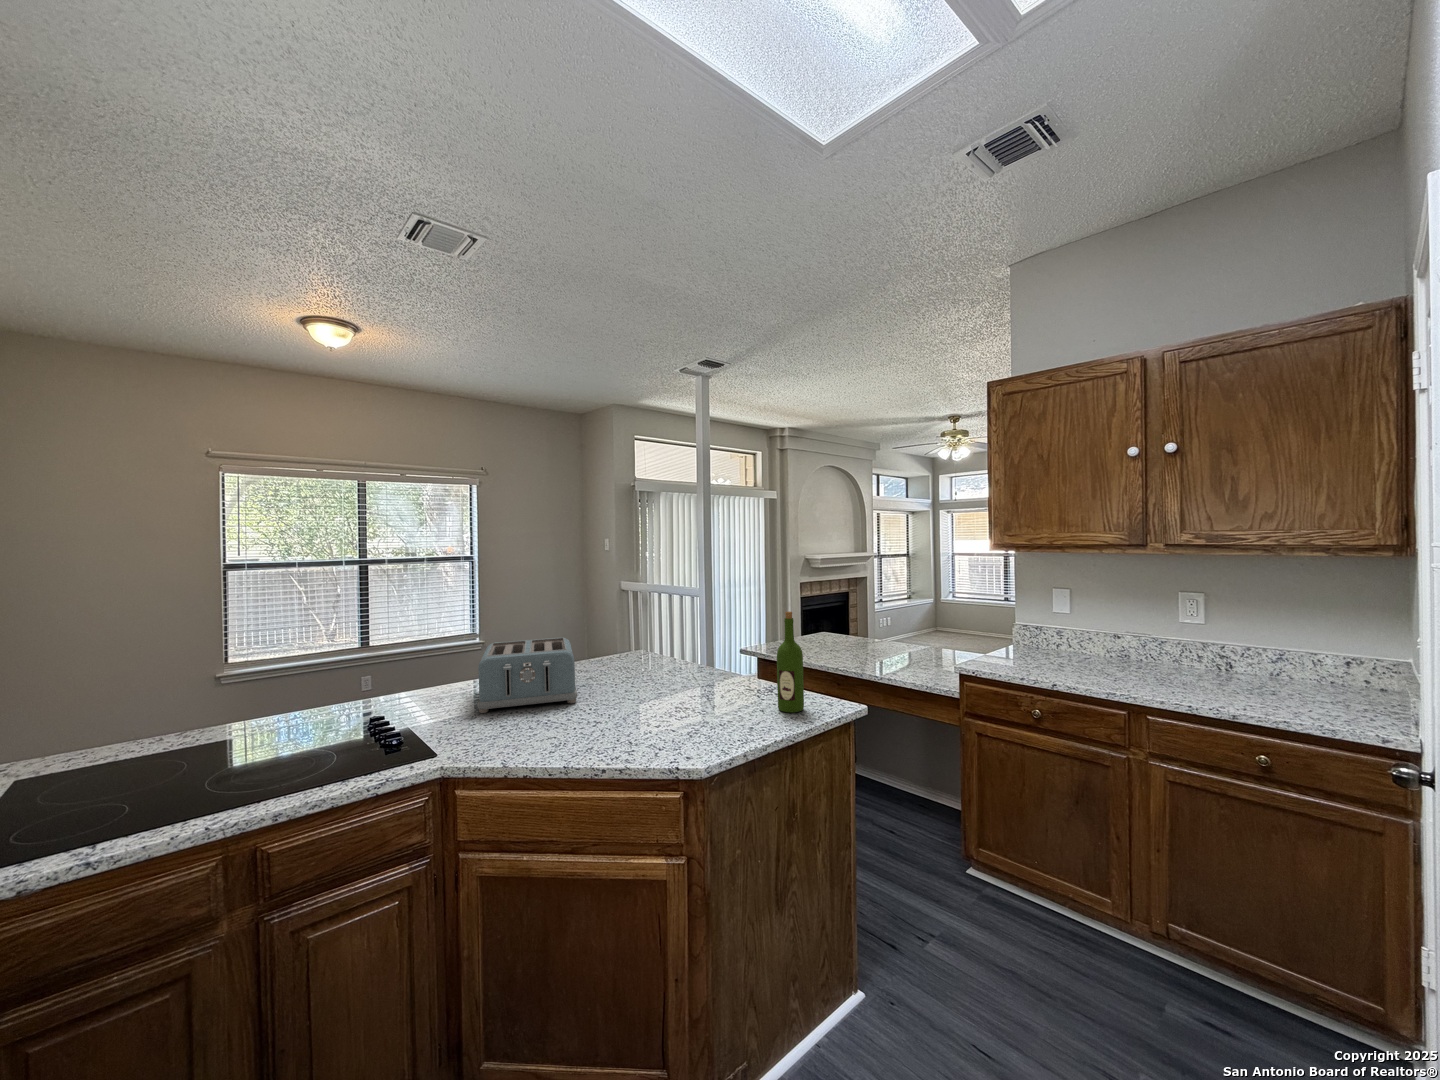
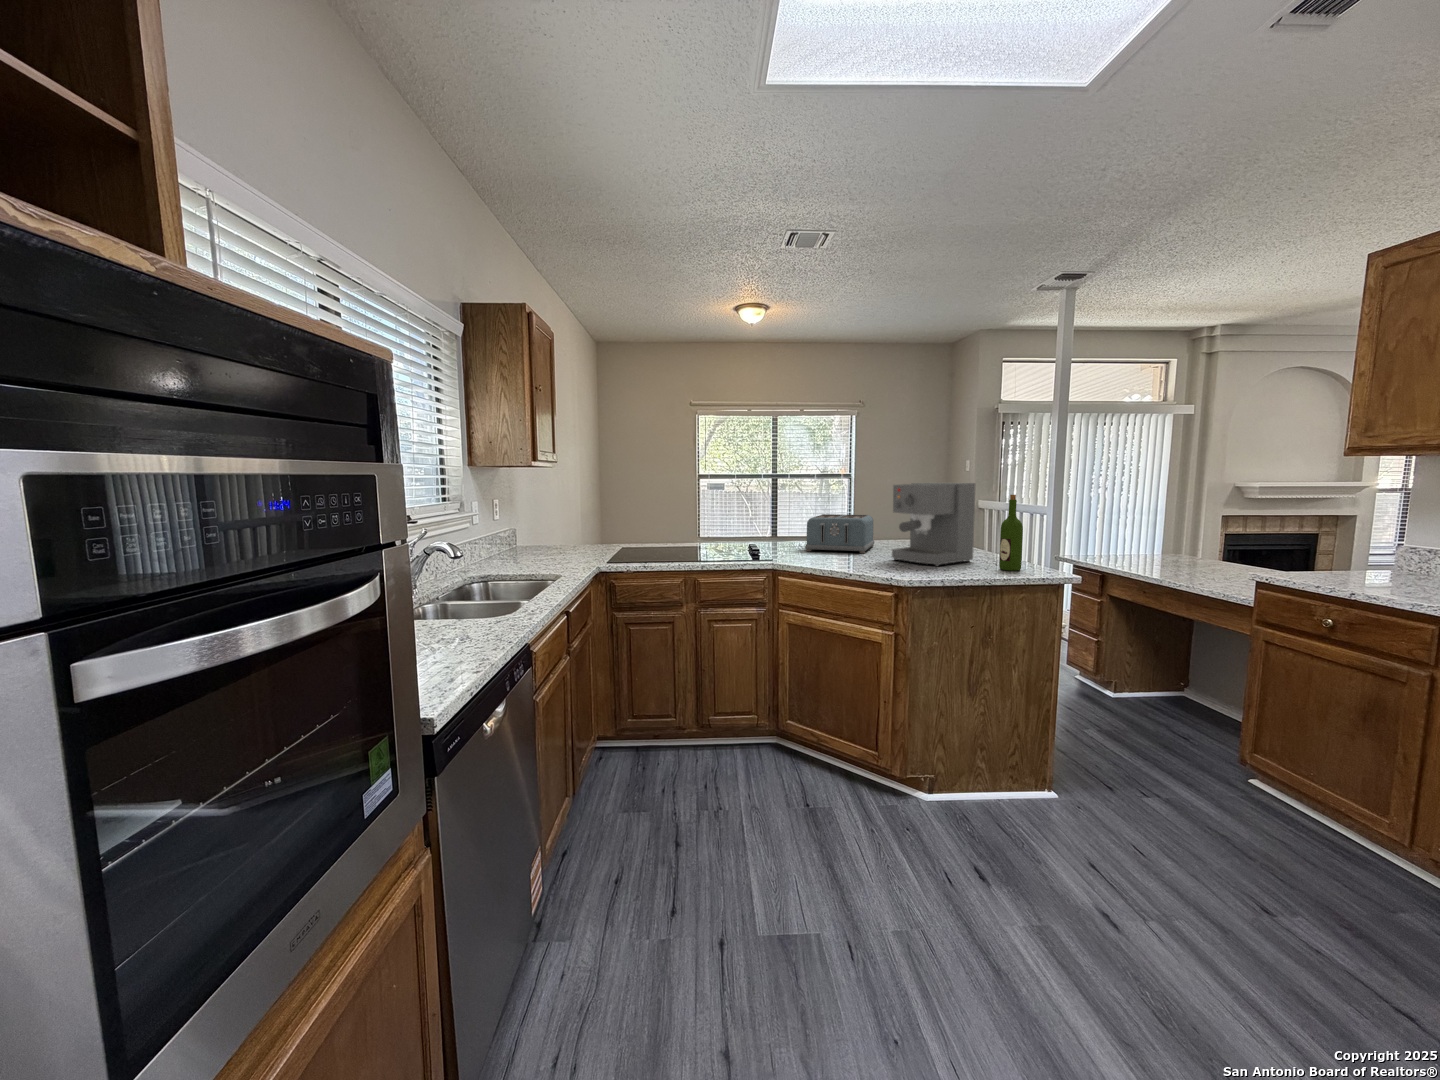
coffee maker: none [628,594,730,720] -> present [892,483,976,566]

